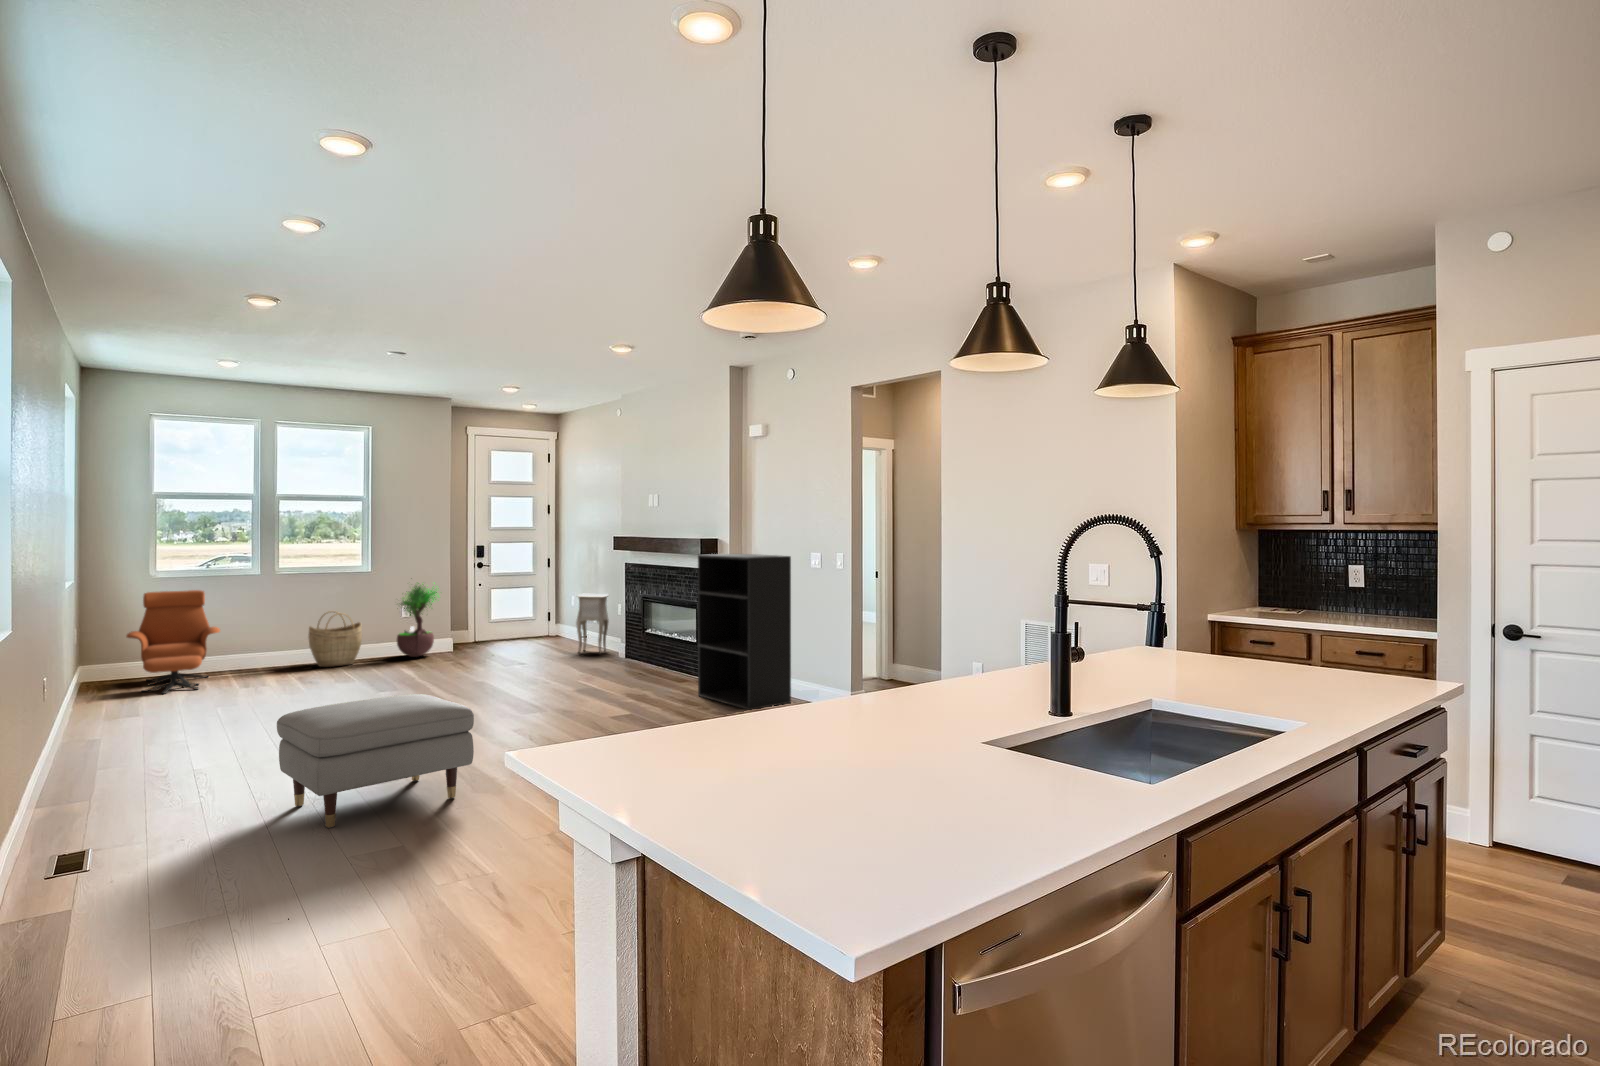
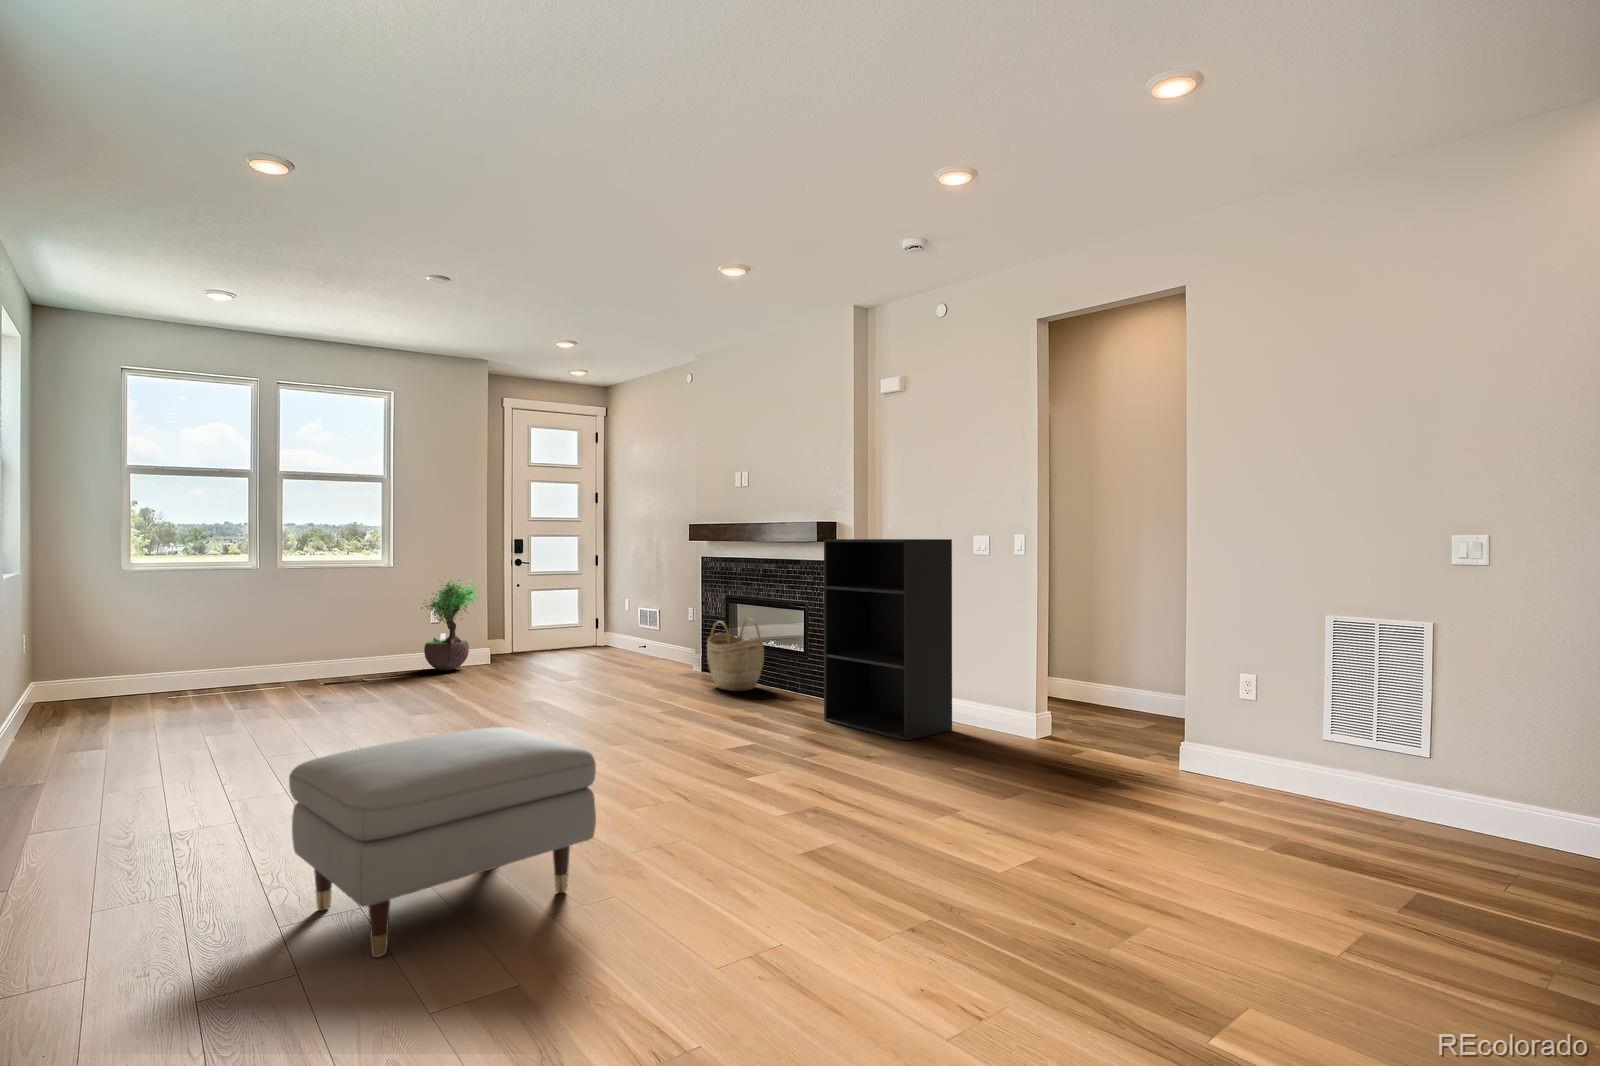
lounge chair: present [127,590,220,694] -> none [88,587,209,719]
side table: present [576,594,609,653] -> none [640,595,677,668]
woven basket: present [309,612,362,667] -> present [707,619,764,691]

